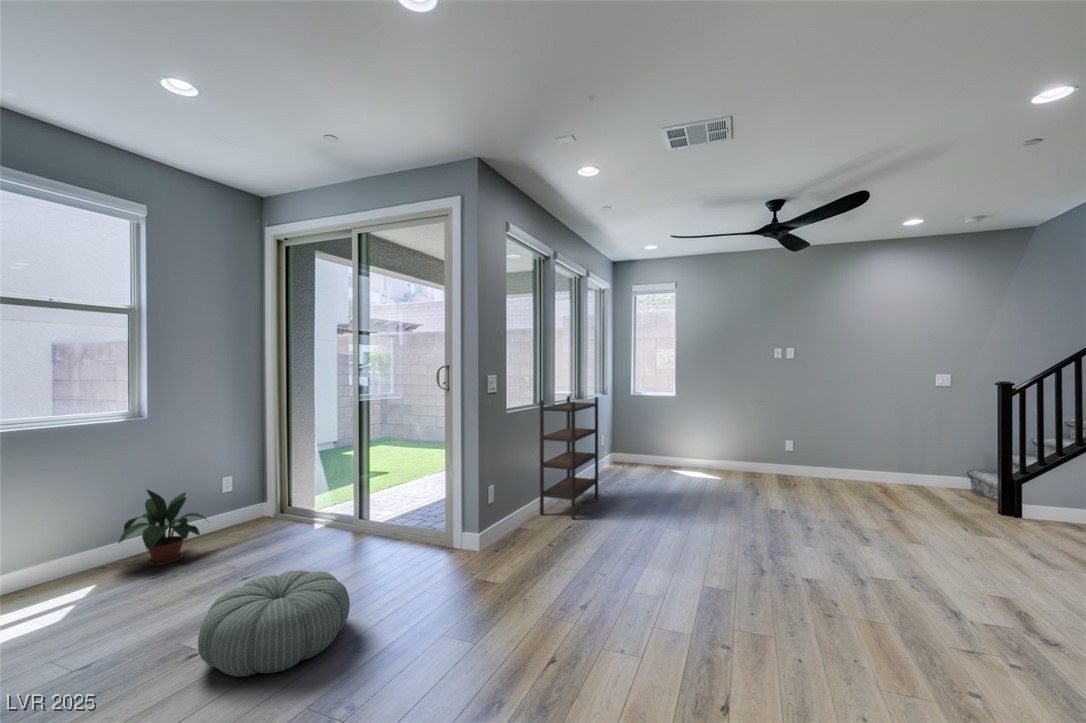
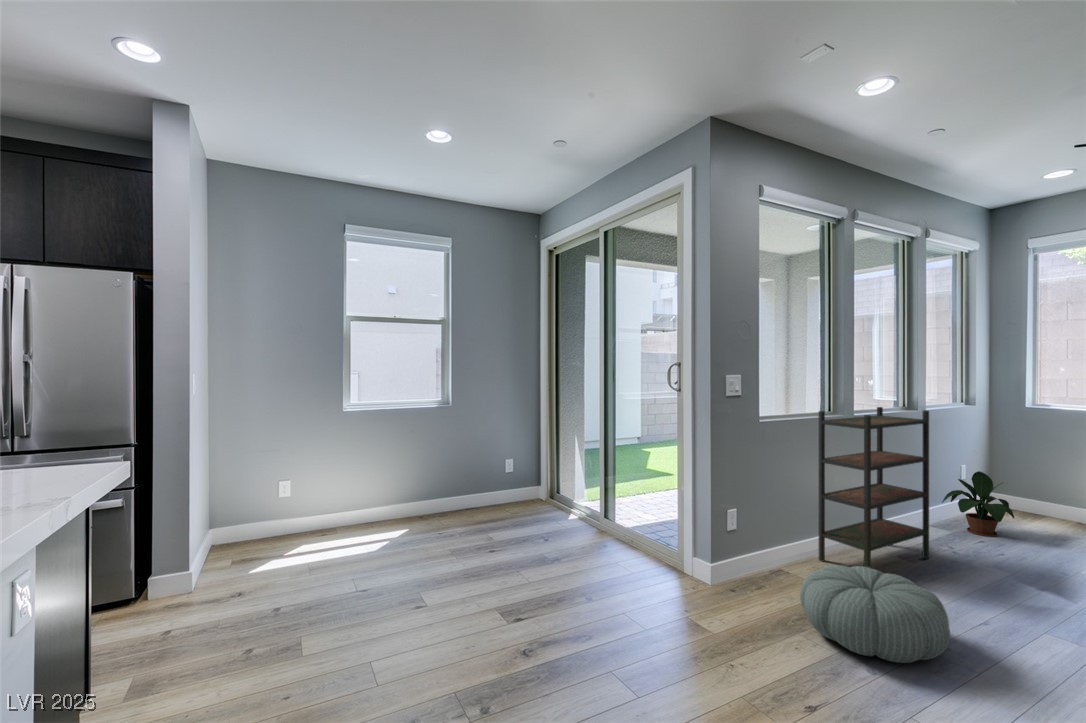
potted plant: present [118,490,206,565] -> present [942,471,1015,537]
pouf: present [198,570,350,677] -> present [800,565,950,663]

